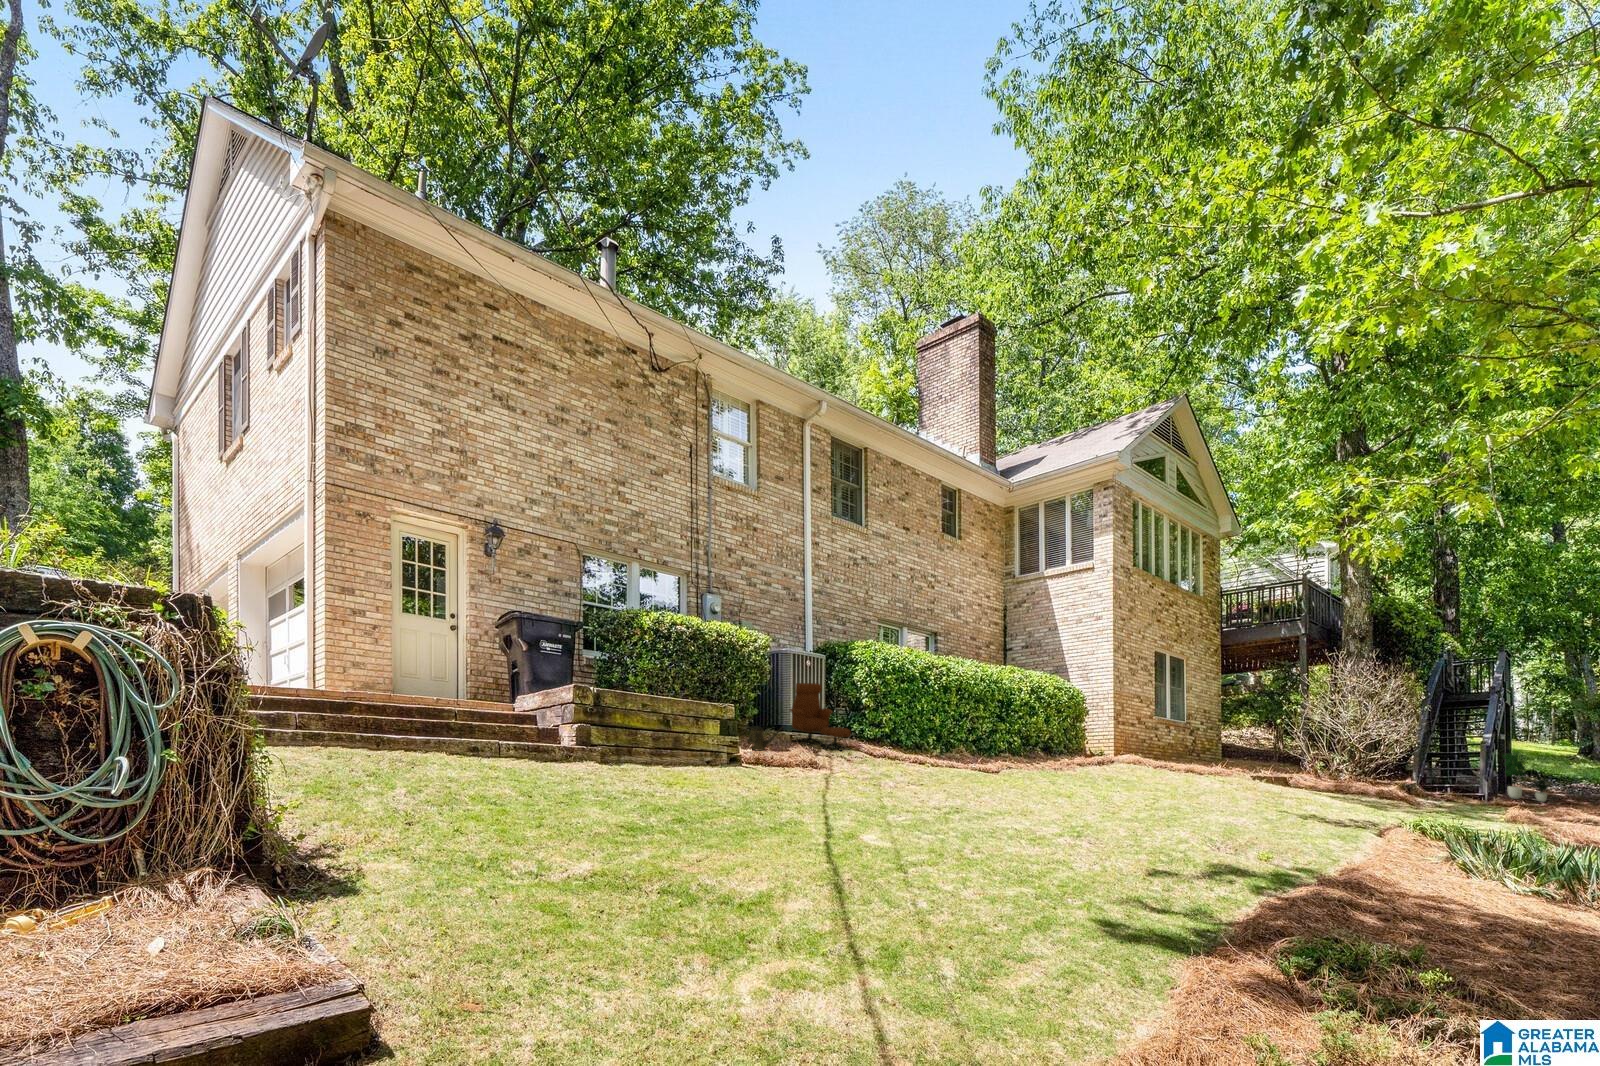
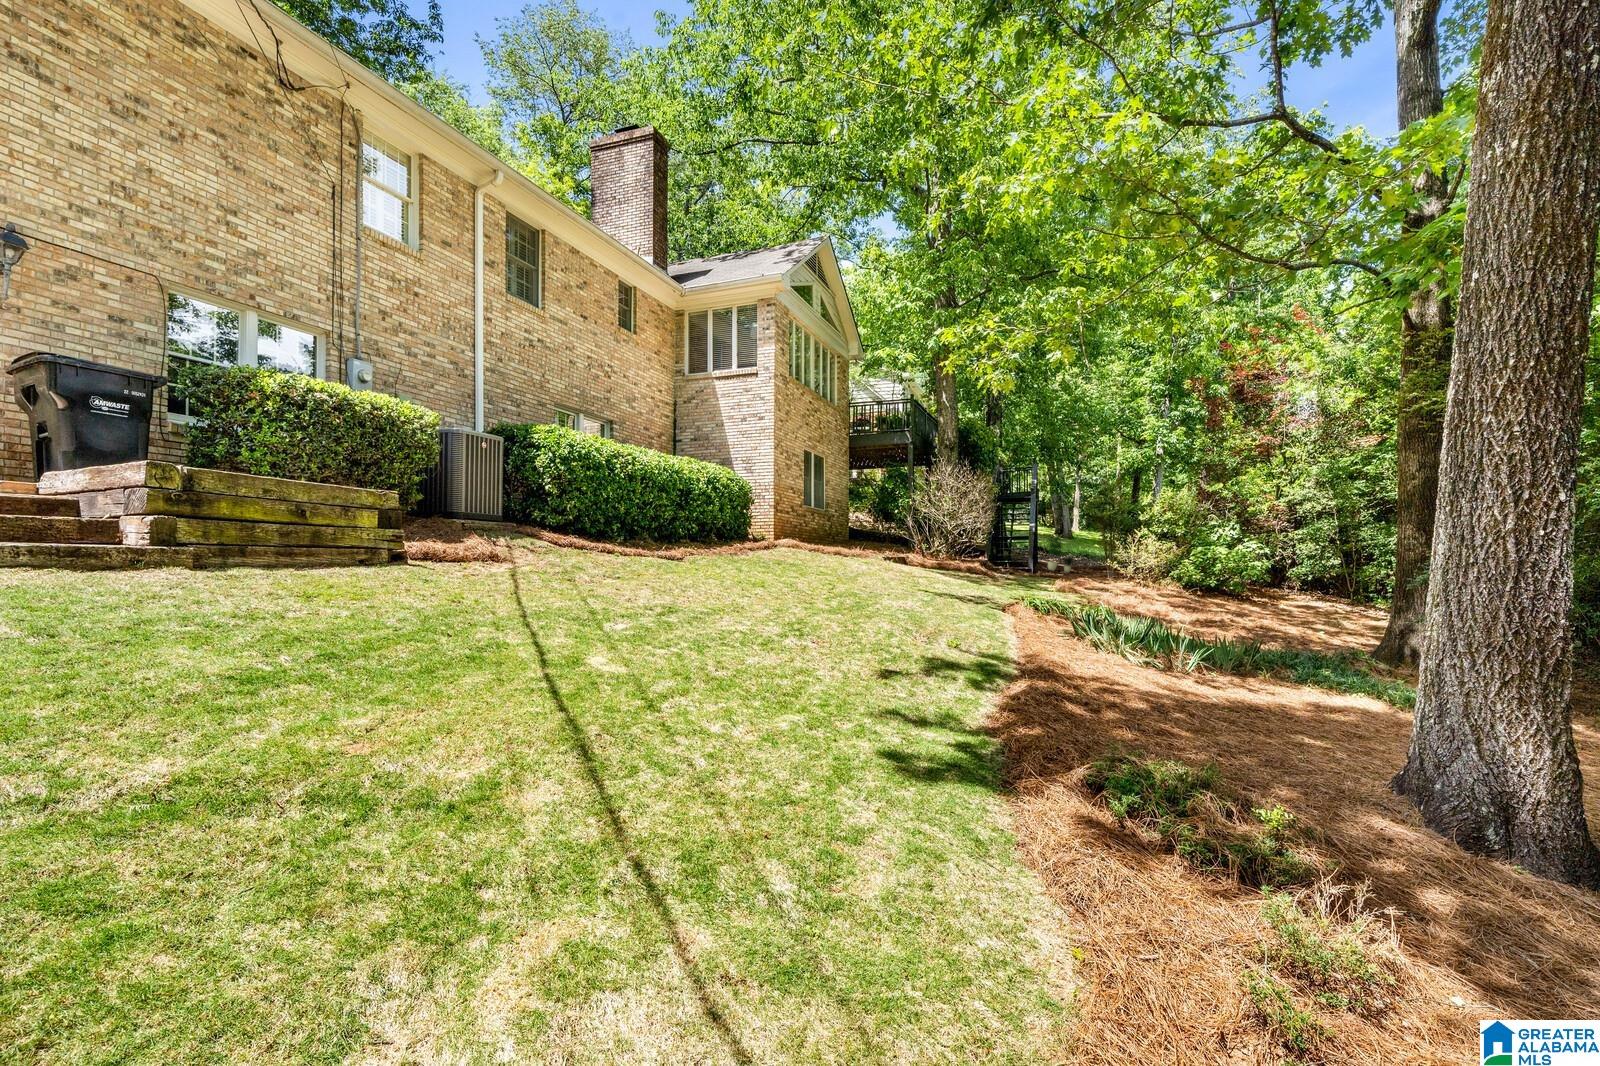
lounge chair: present [790,683,851,751] -> none [462,468,534,541]
watering can: present [743,726,782,751] -> none [405,515,460,542]

